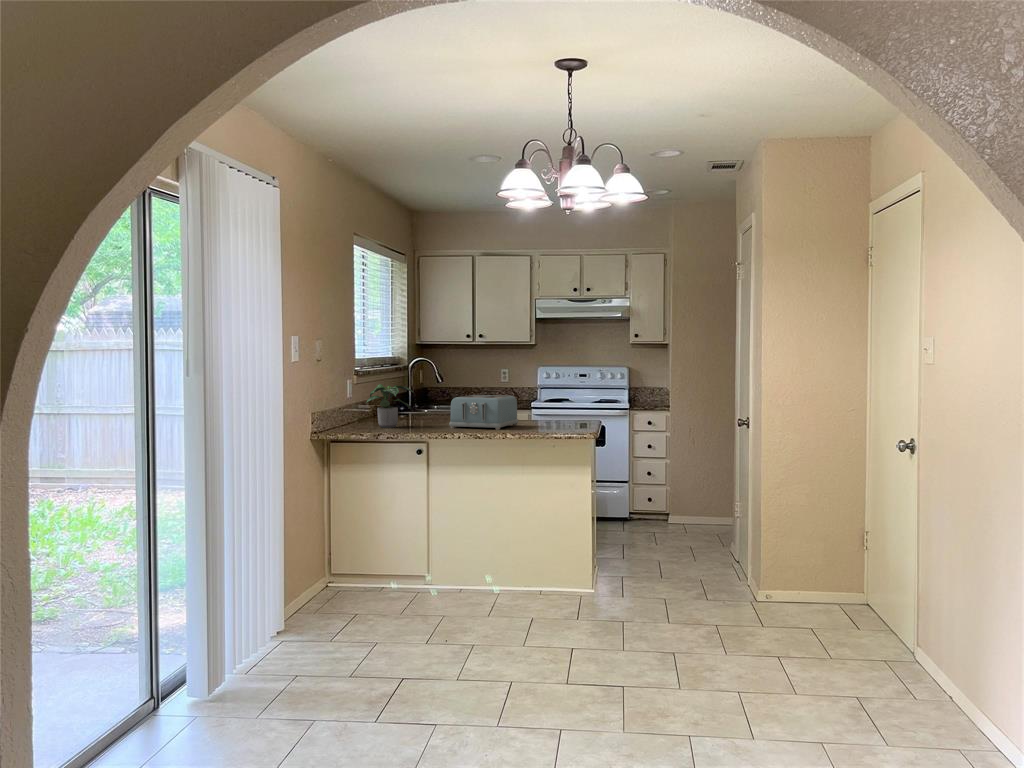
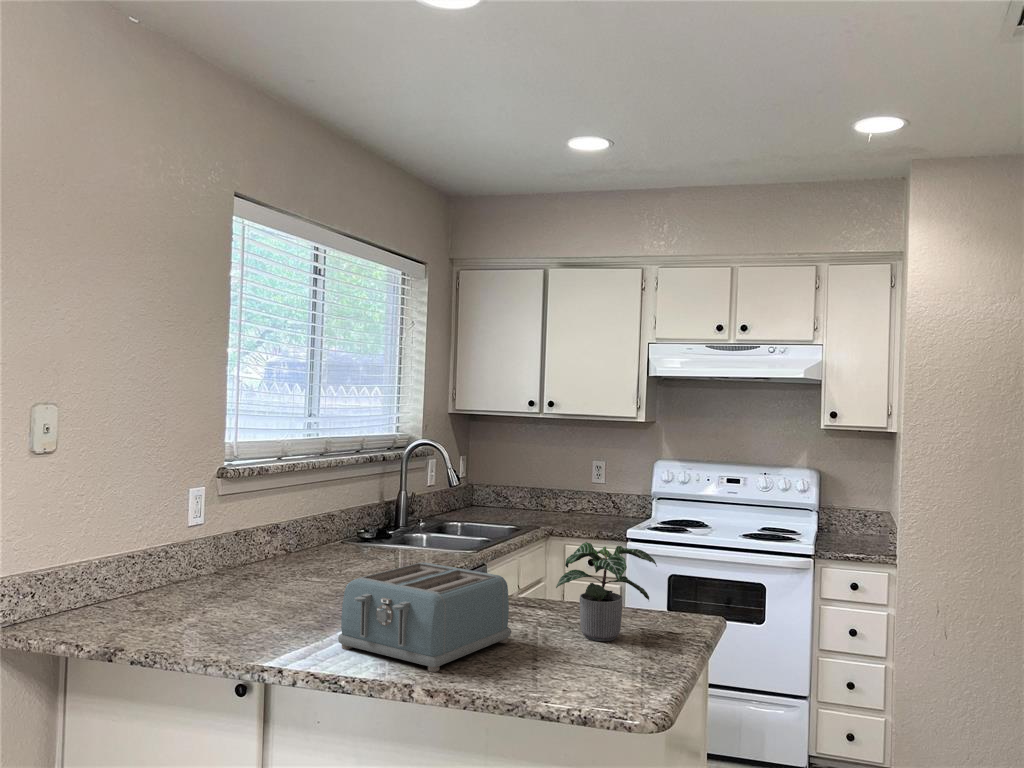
potted plant: present [366,384,413,428] -> present [556,542,657,641]

